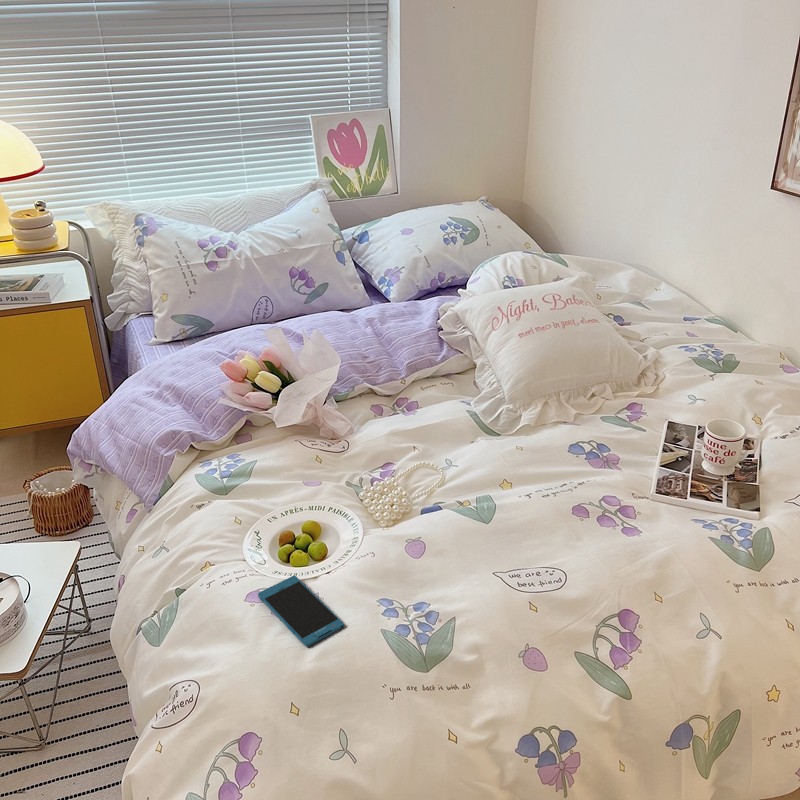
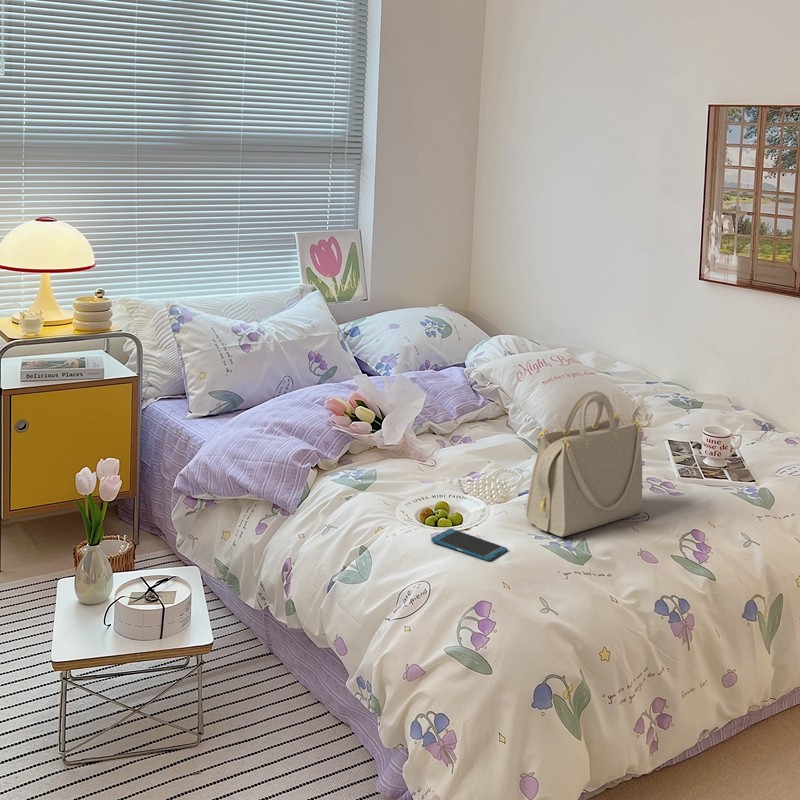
handbag: none [397,416,566,609] -> present [526,391,643,537]

